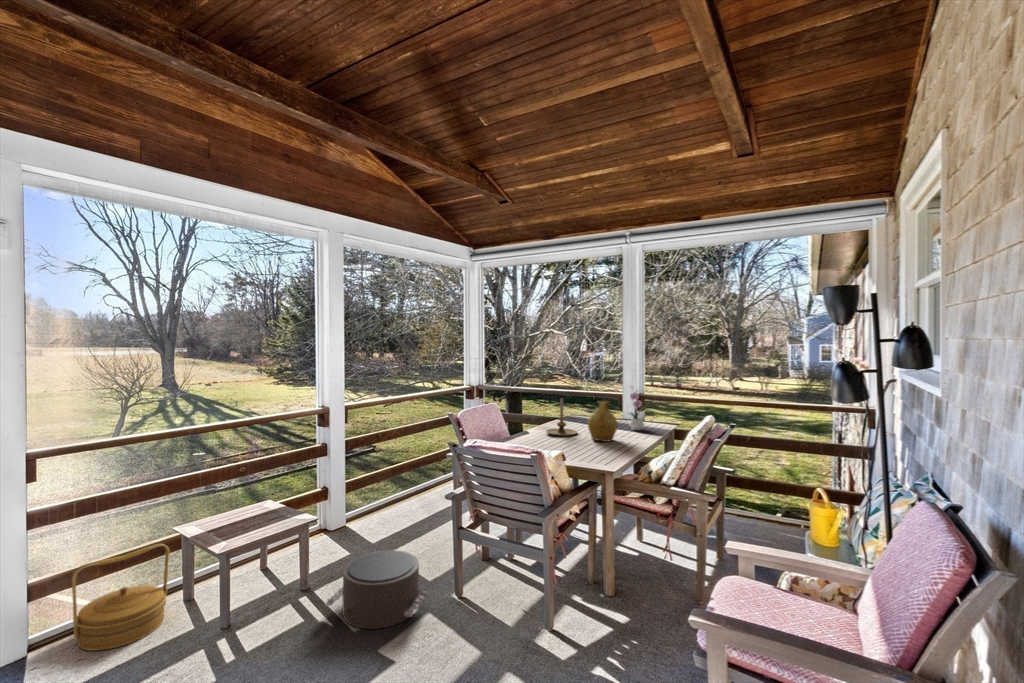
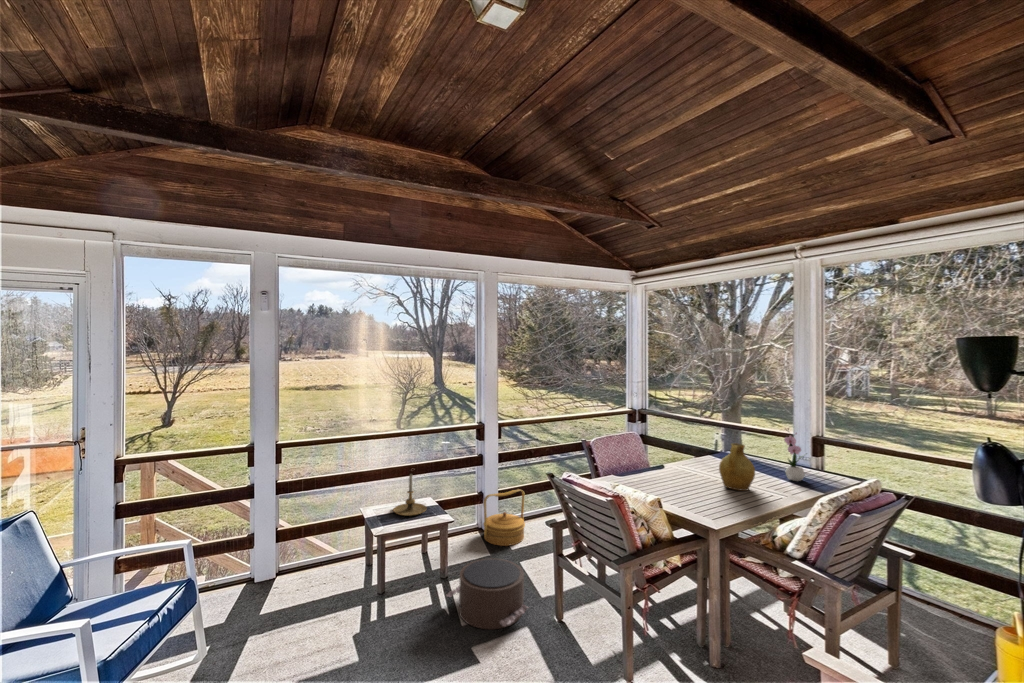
candle holder: present [546,398,577,436] -> present [393,474,427,516]
woven basket: present [72,543,169,651] -> present [484,489,525,546]

